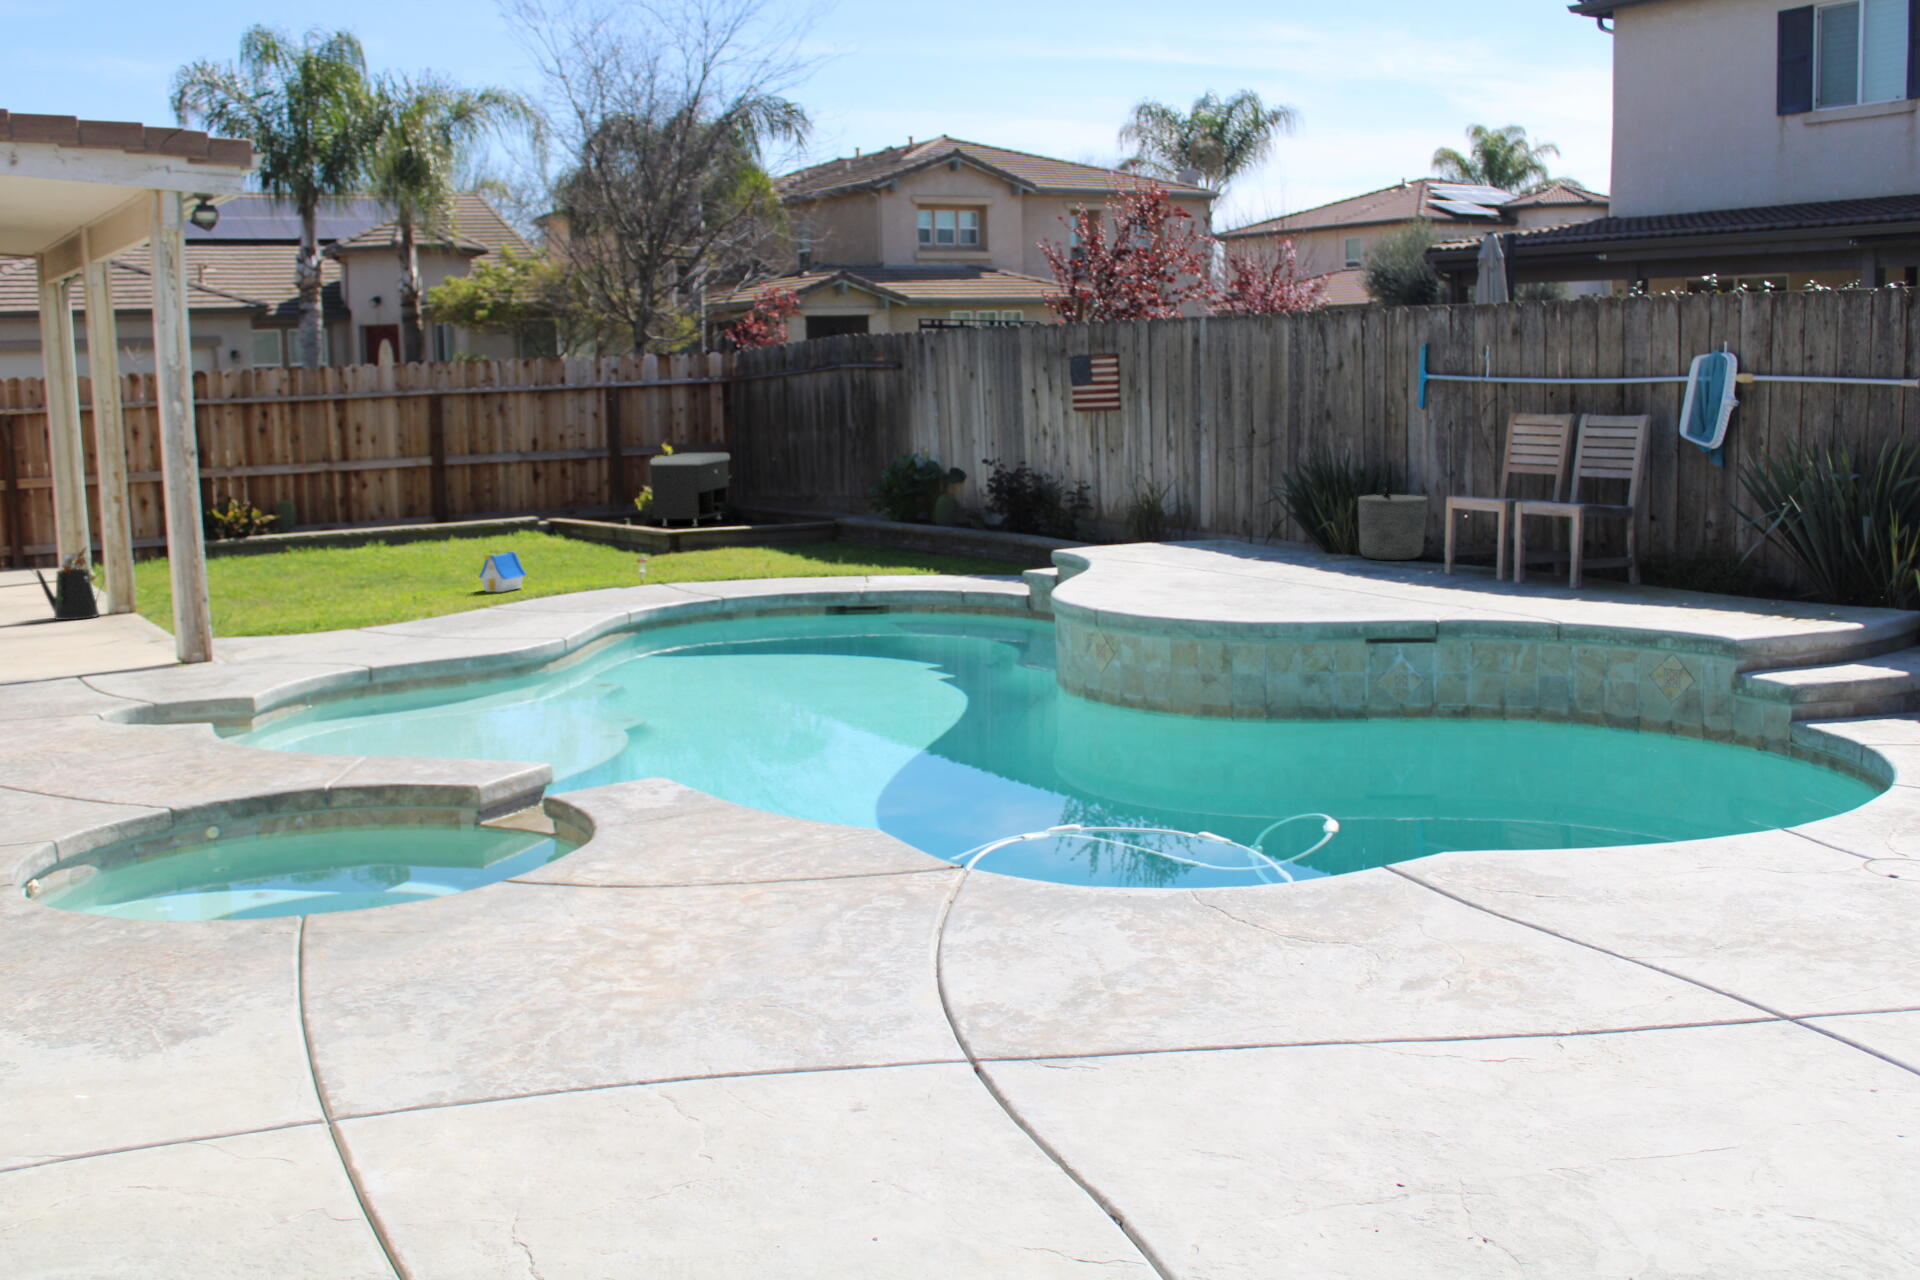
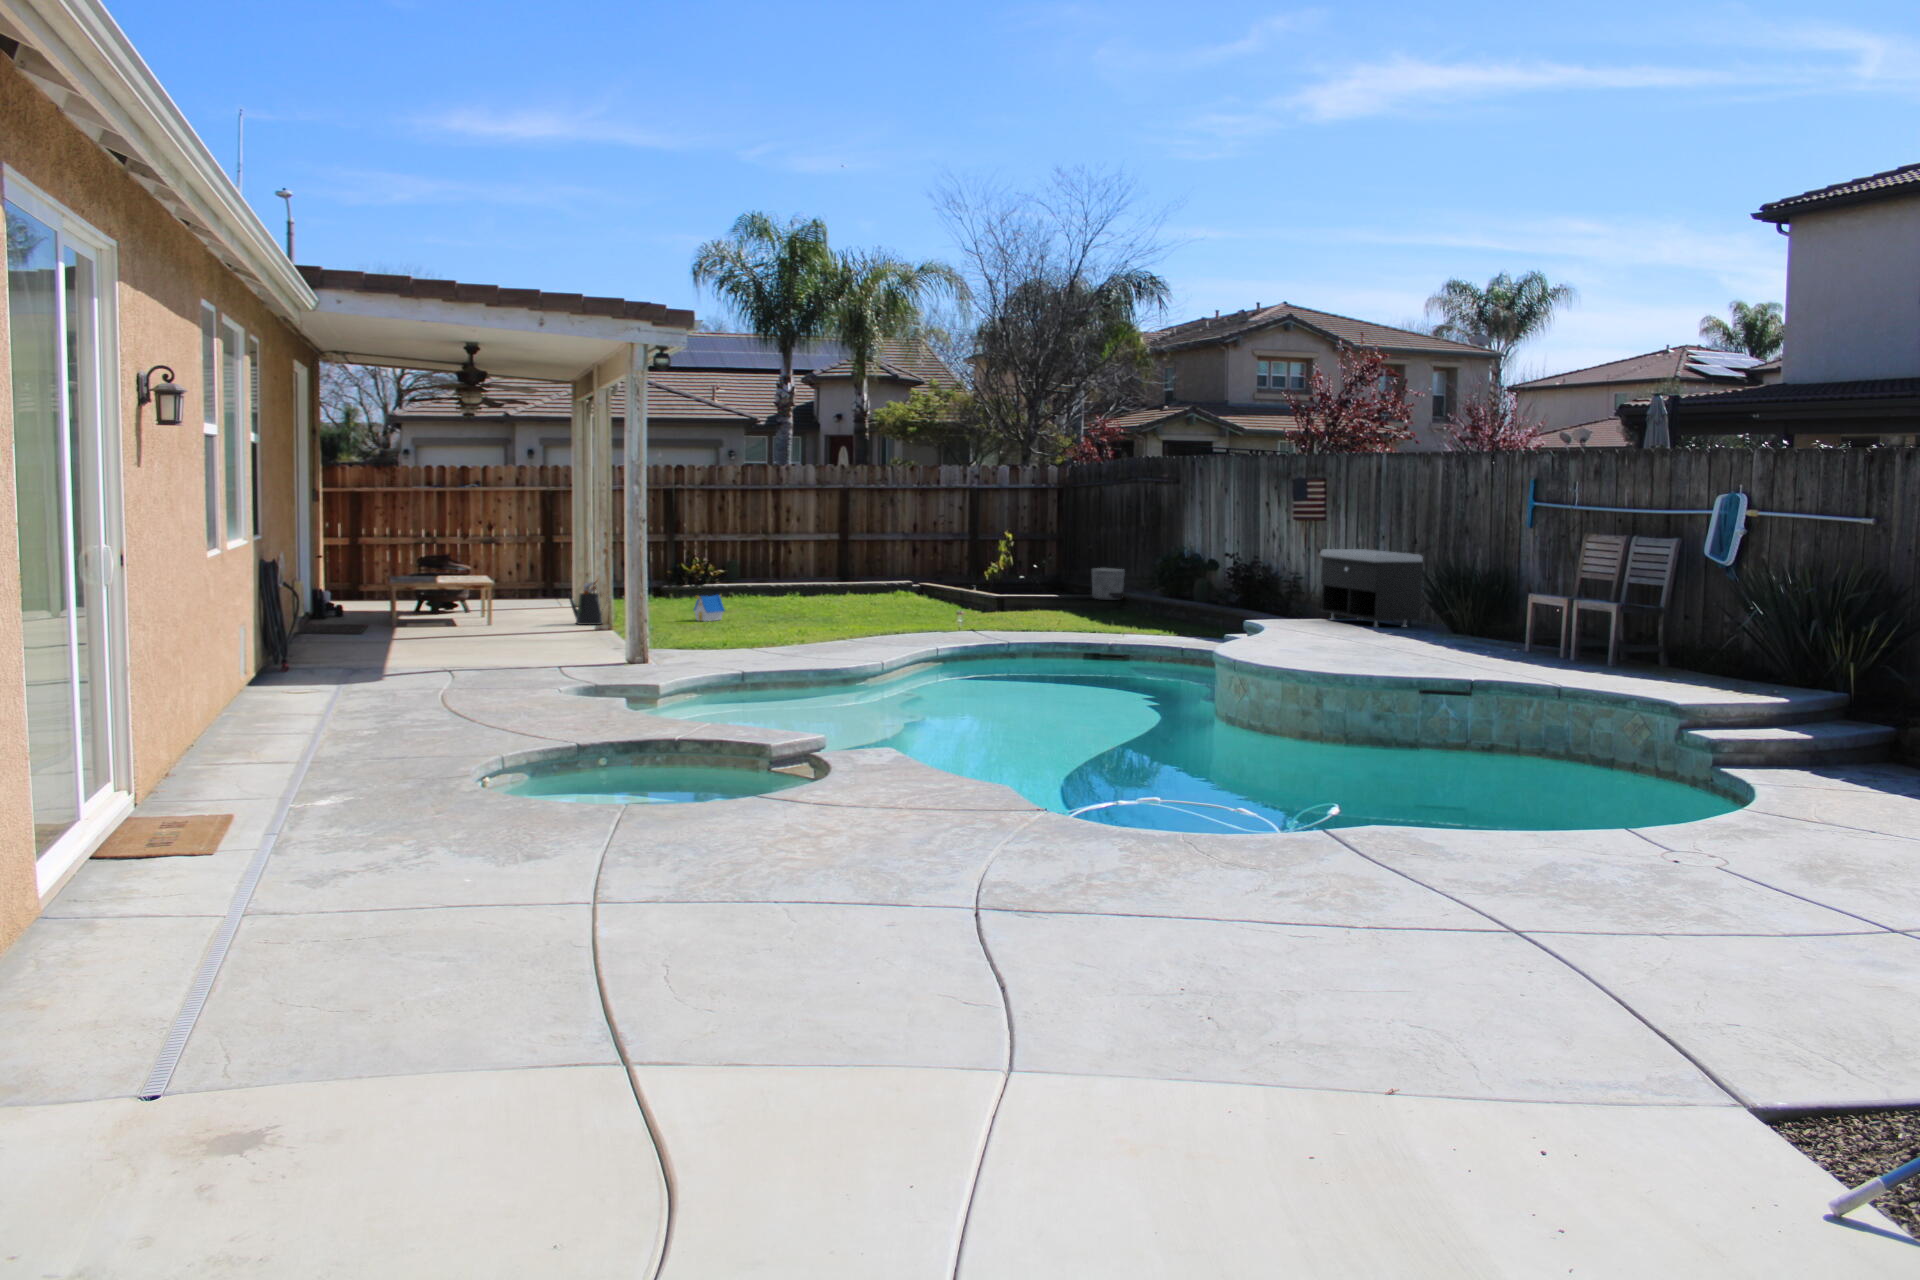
storage bench: present [650,453,730,525] -> present [1320,549,1423,627]
planter: present [1358,495,1427,560] -> present [1092,568,1125,600]
toy house: present [479,551,526,592] -> present [694,595,724,621]

